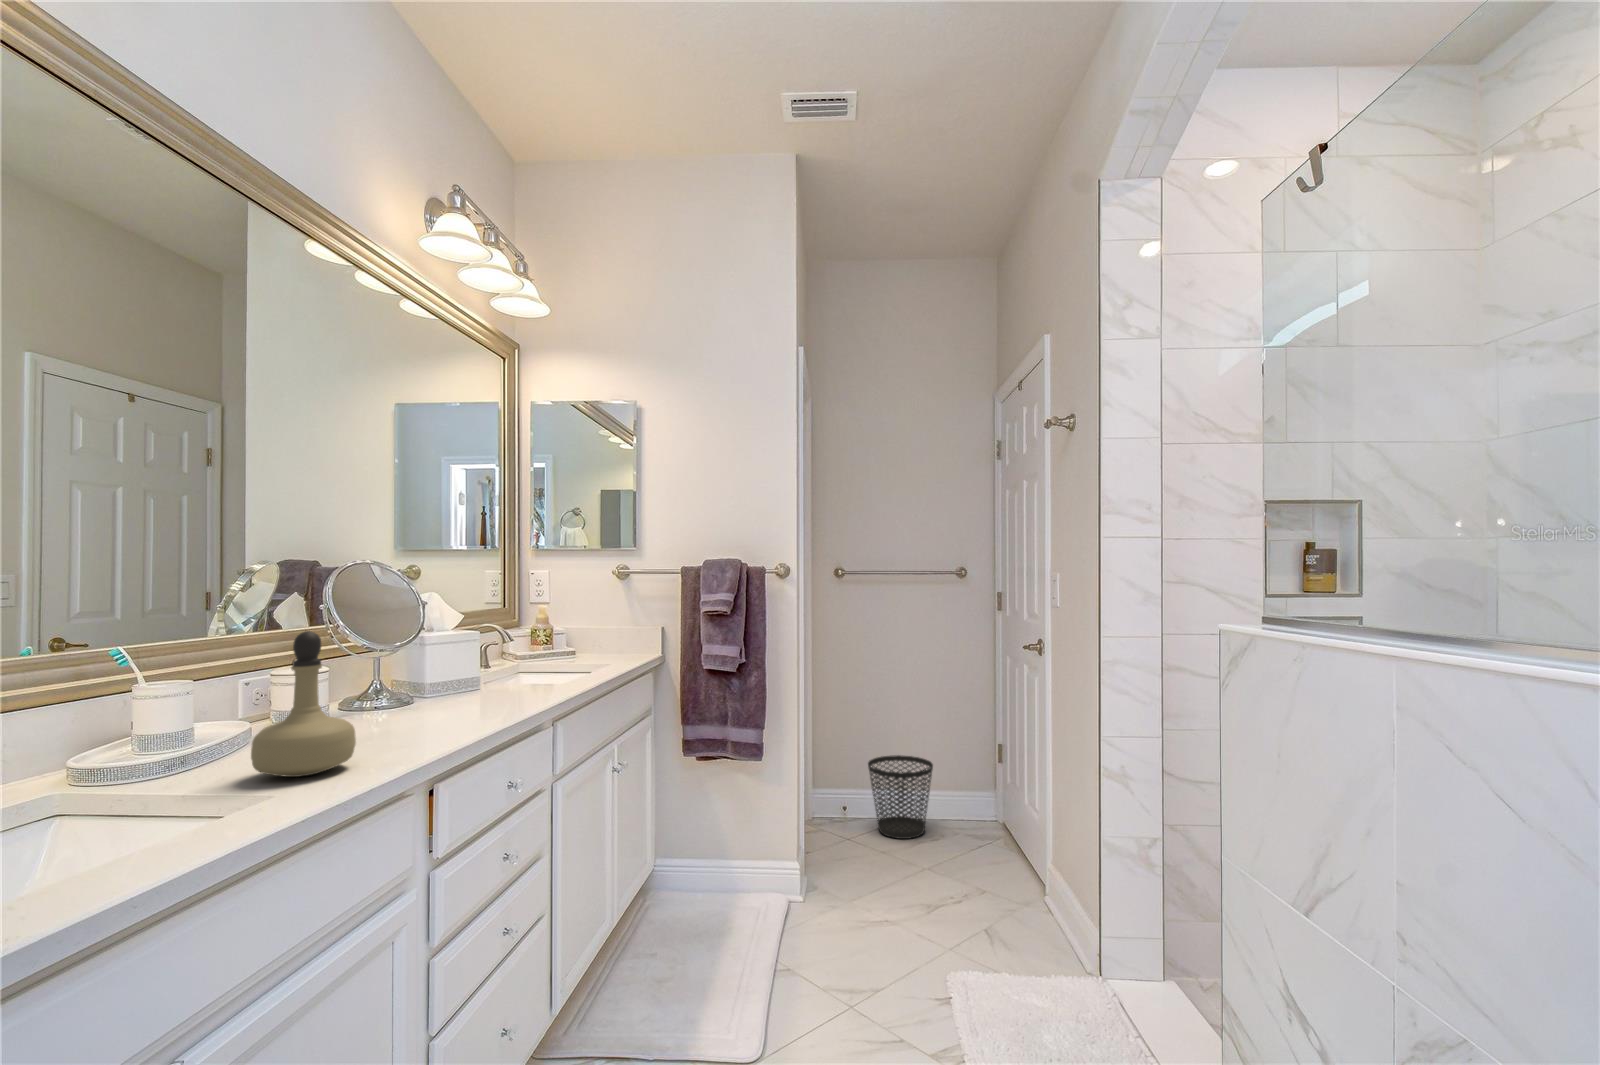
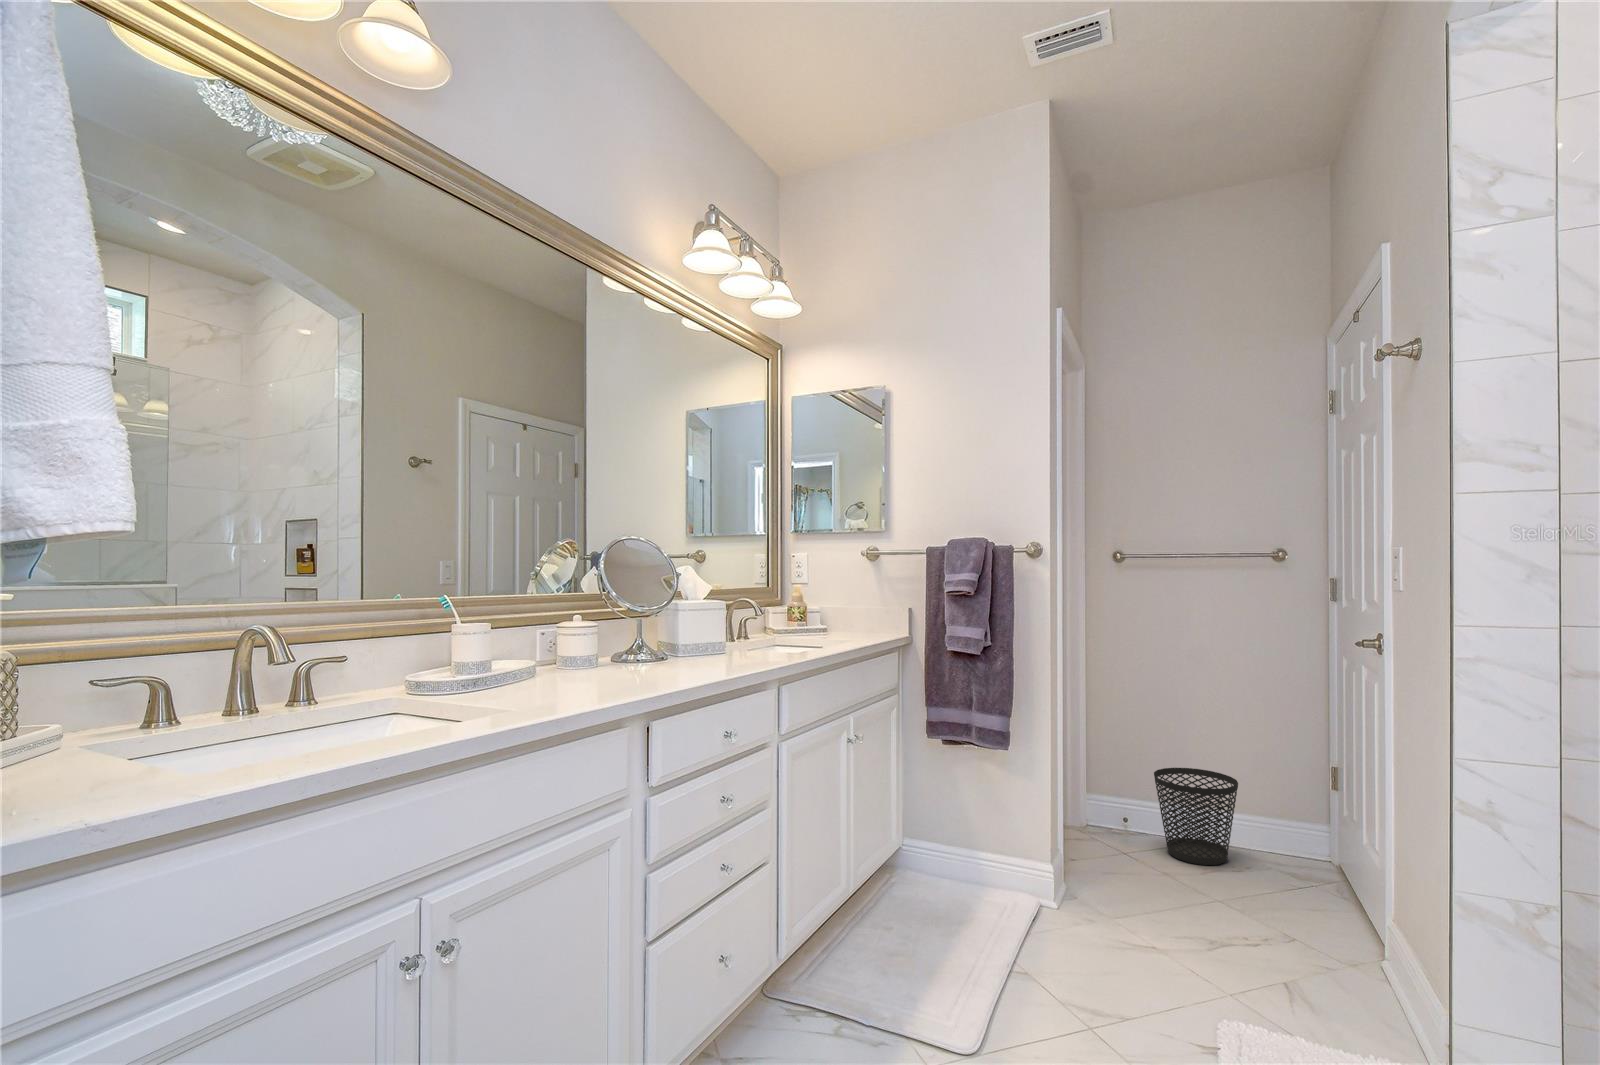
perfume bottle: present [251,631,356,777] -> none [514,586,587,700]

